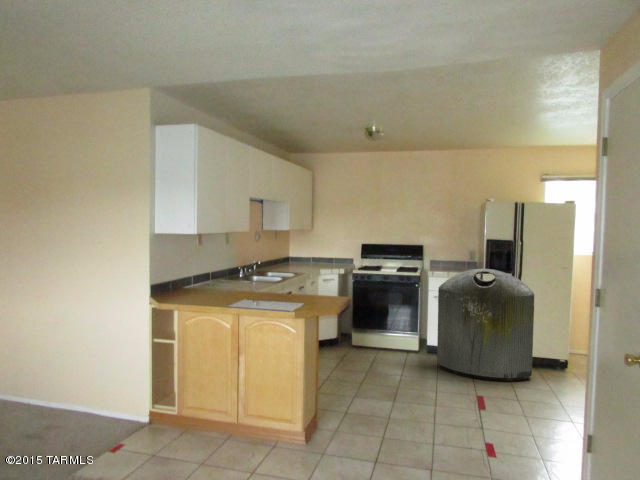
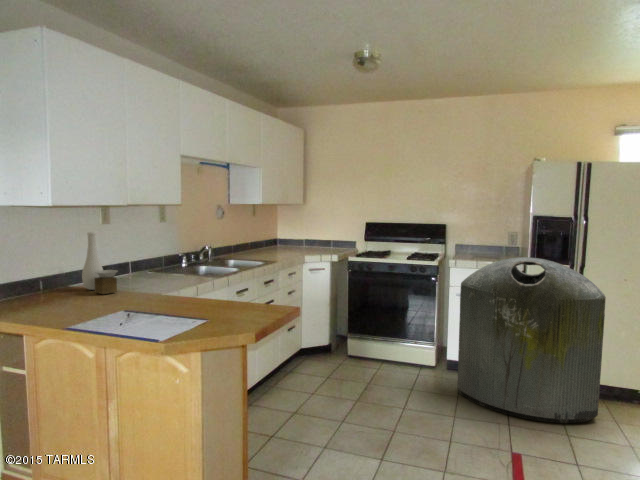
vase: none [194,254,221,296] -> present [82,232,117,294]

